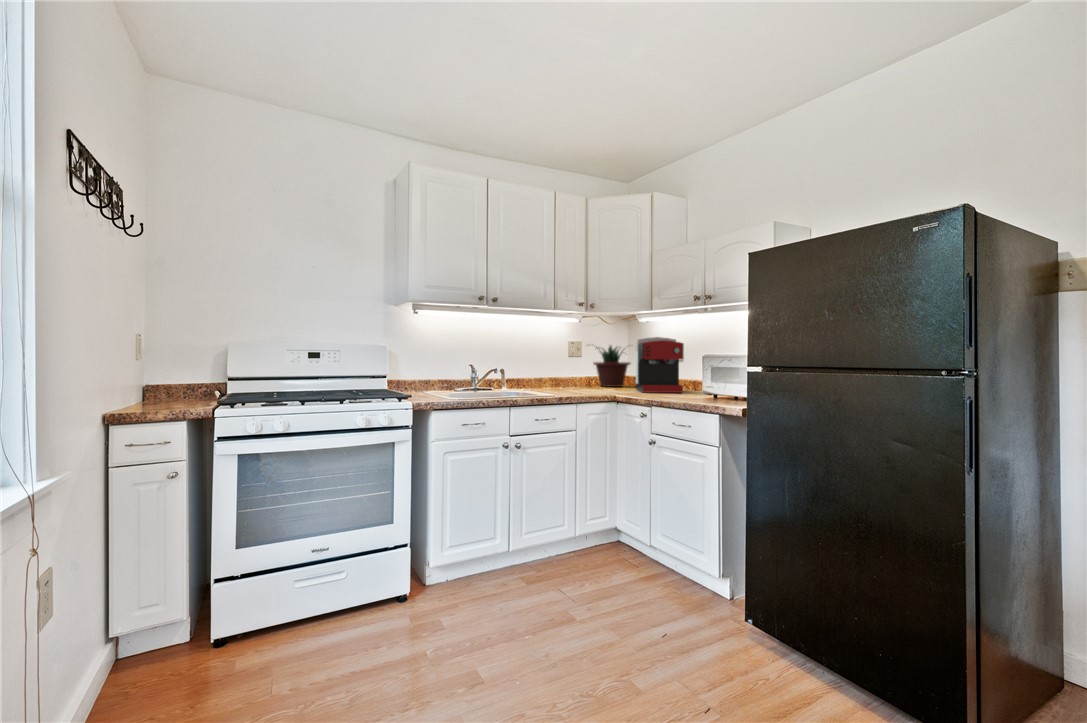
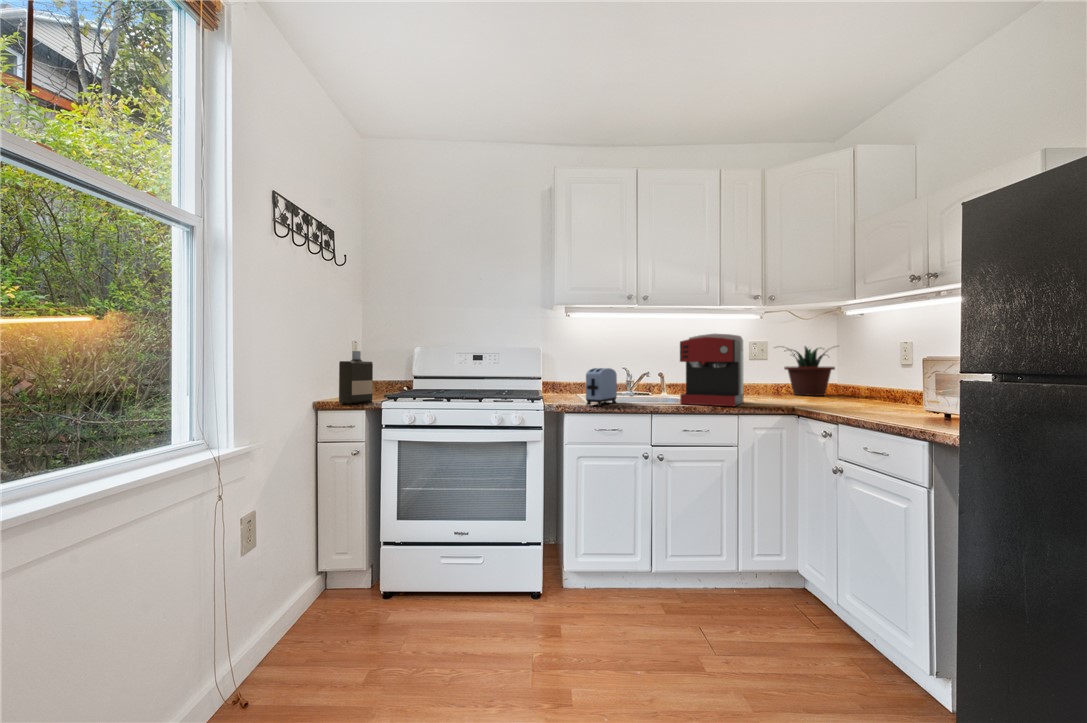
coffee maker: present [636,337,683,393] -> present [680,334,744,406]
bottle: none [149,344,192,412] -> present [339,351,373,404]
toaster: none [457,365,477,401] -> present [586,368,617,406]

